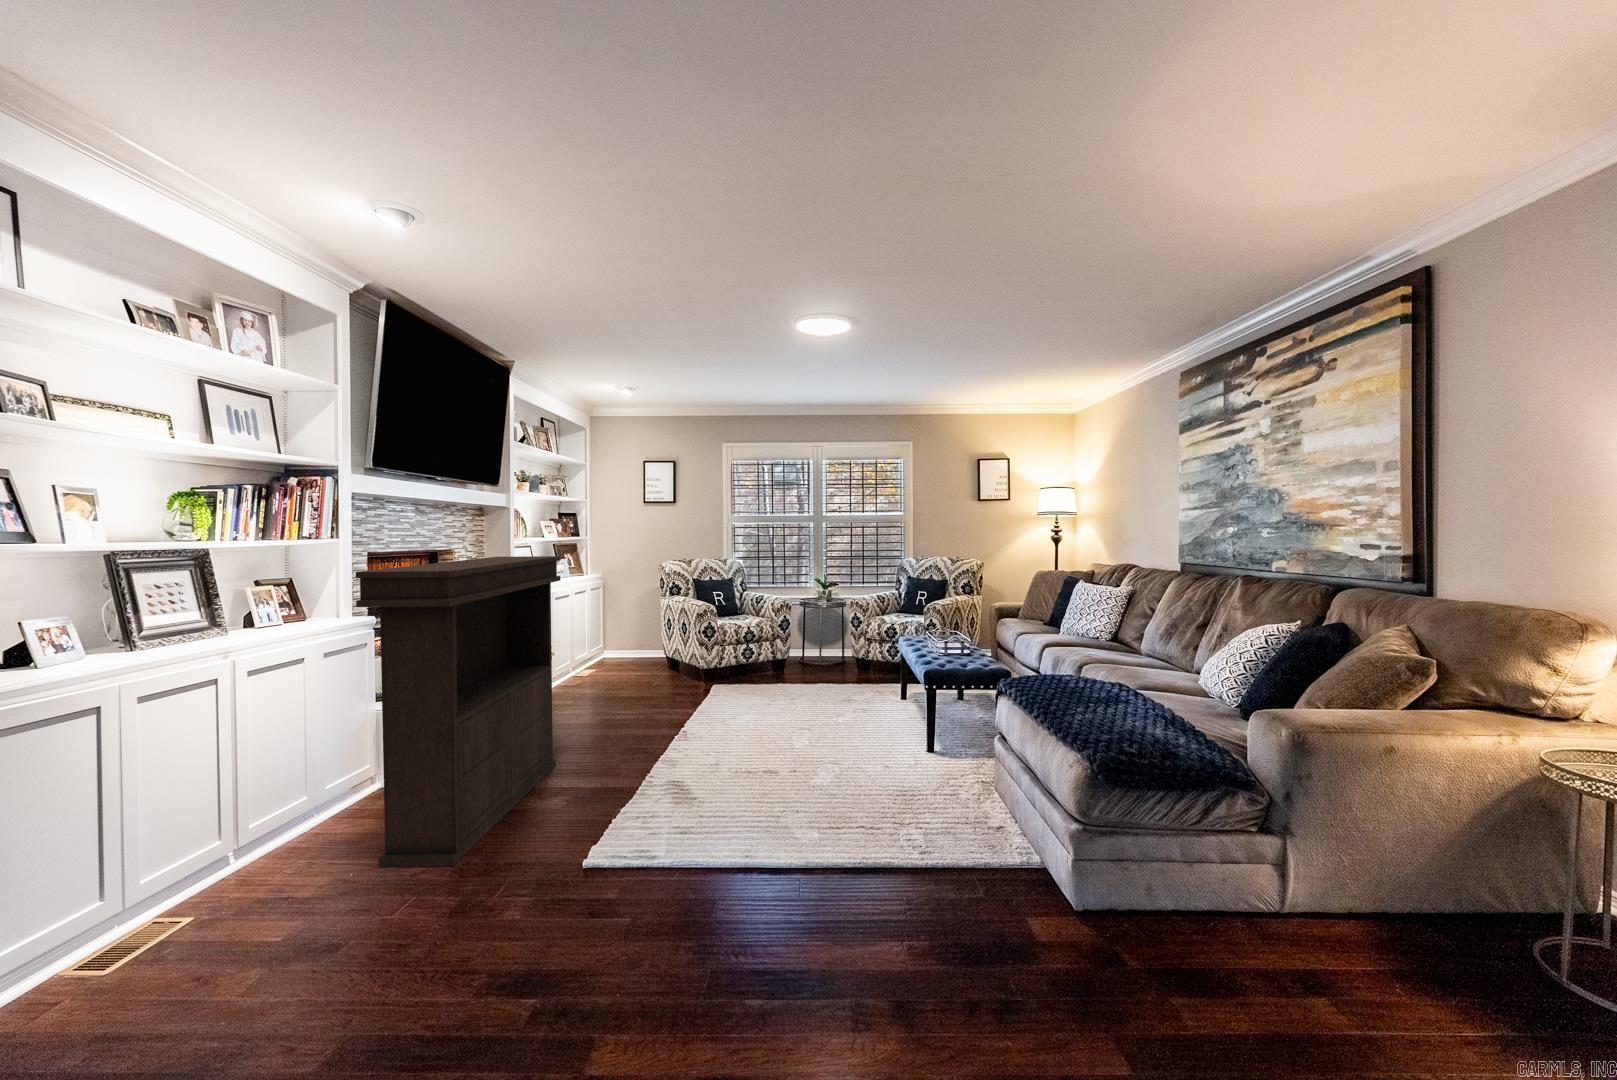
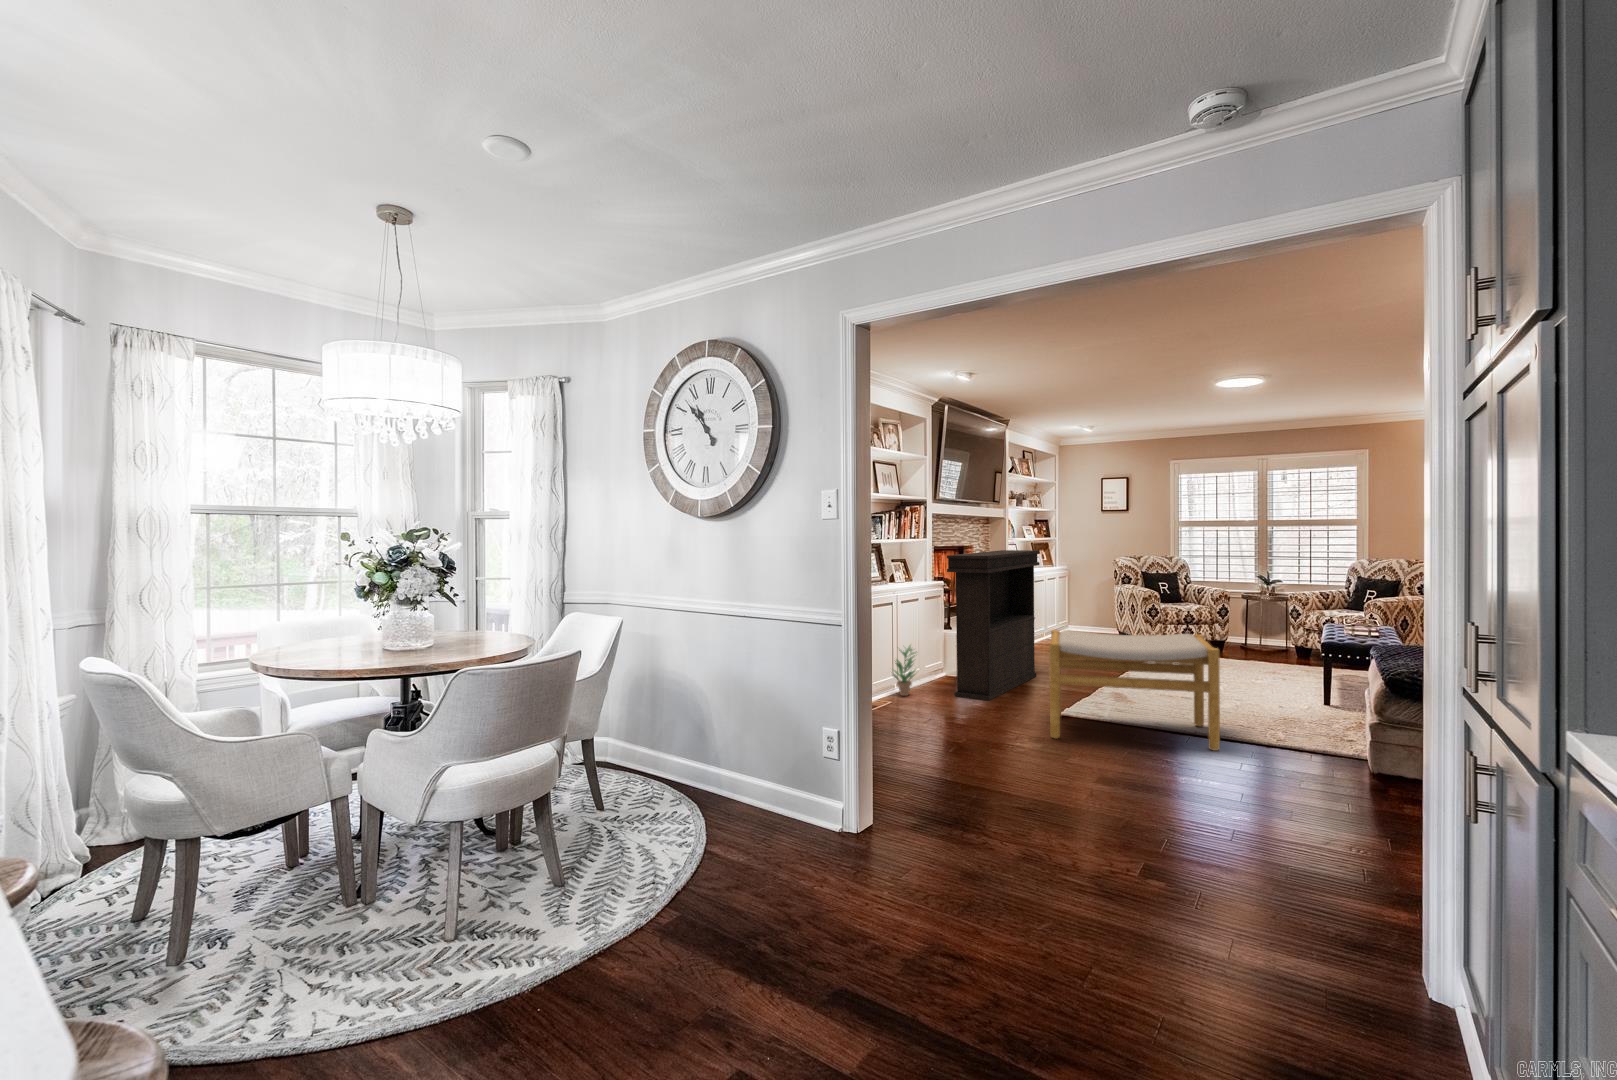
footstool: none [576,697,898,994] -> present [1049,630,1220,751]
potted plant: none [199,772,289,897] -> present [893,646,916,696]

